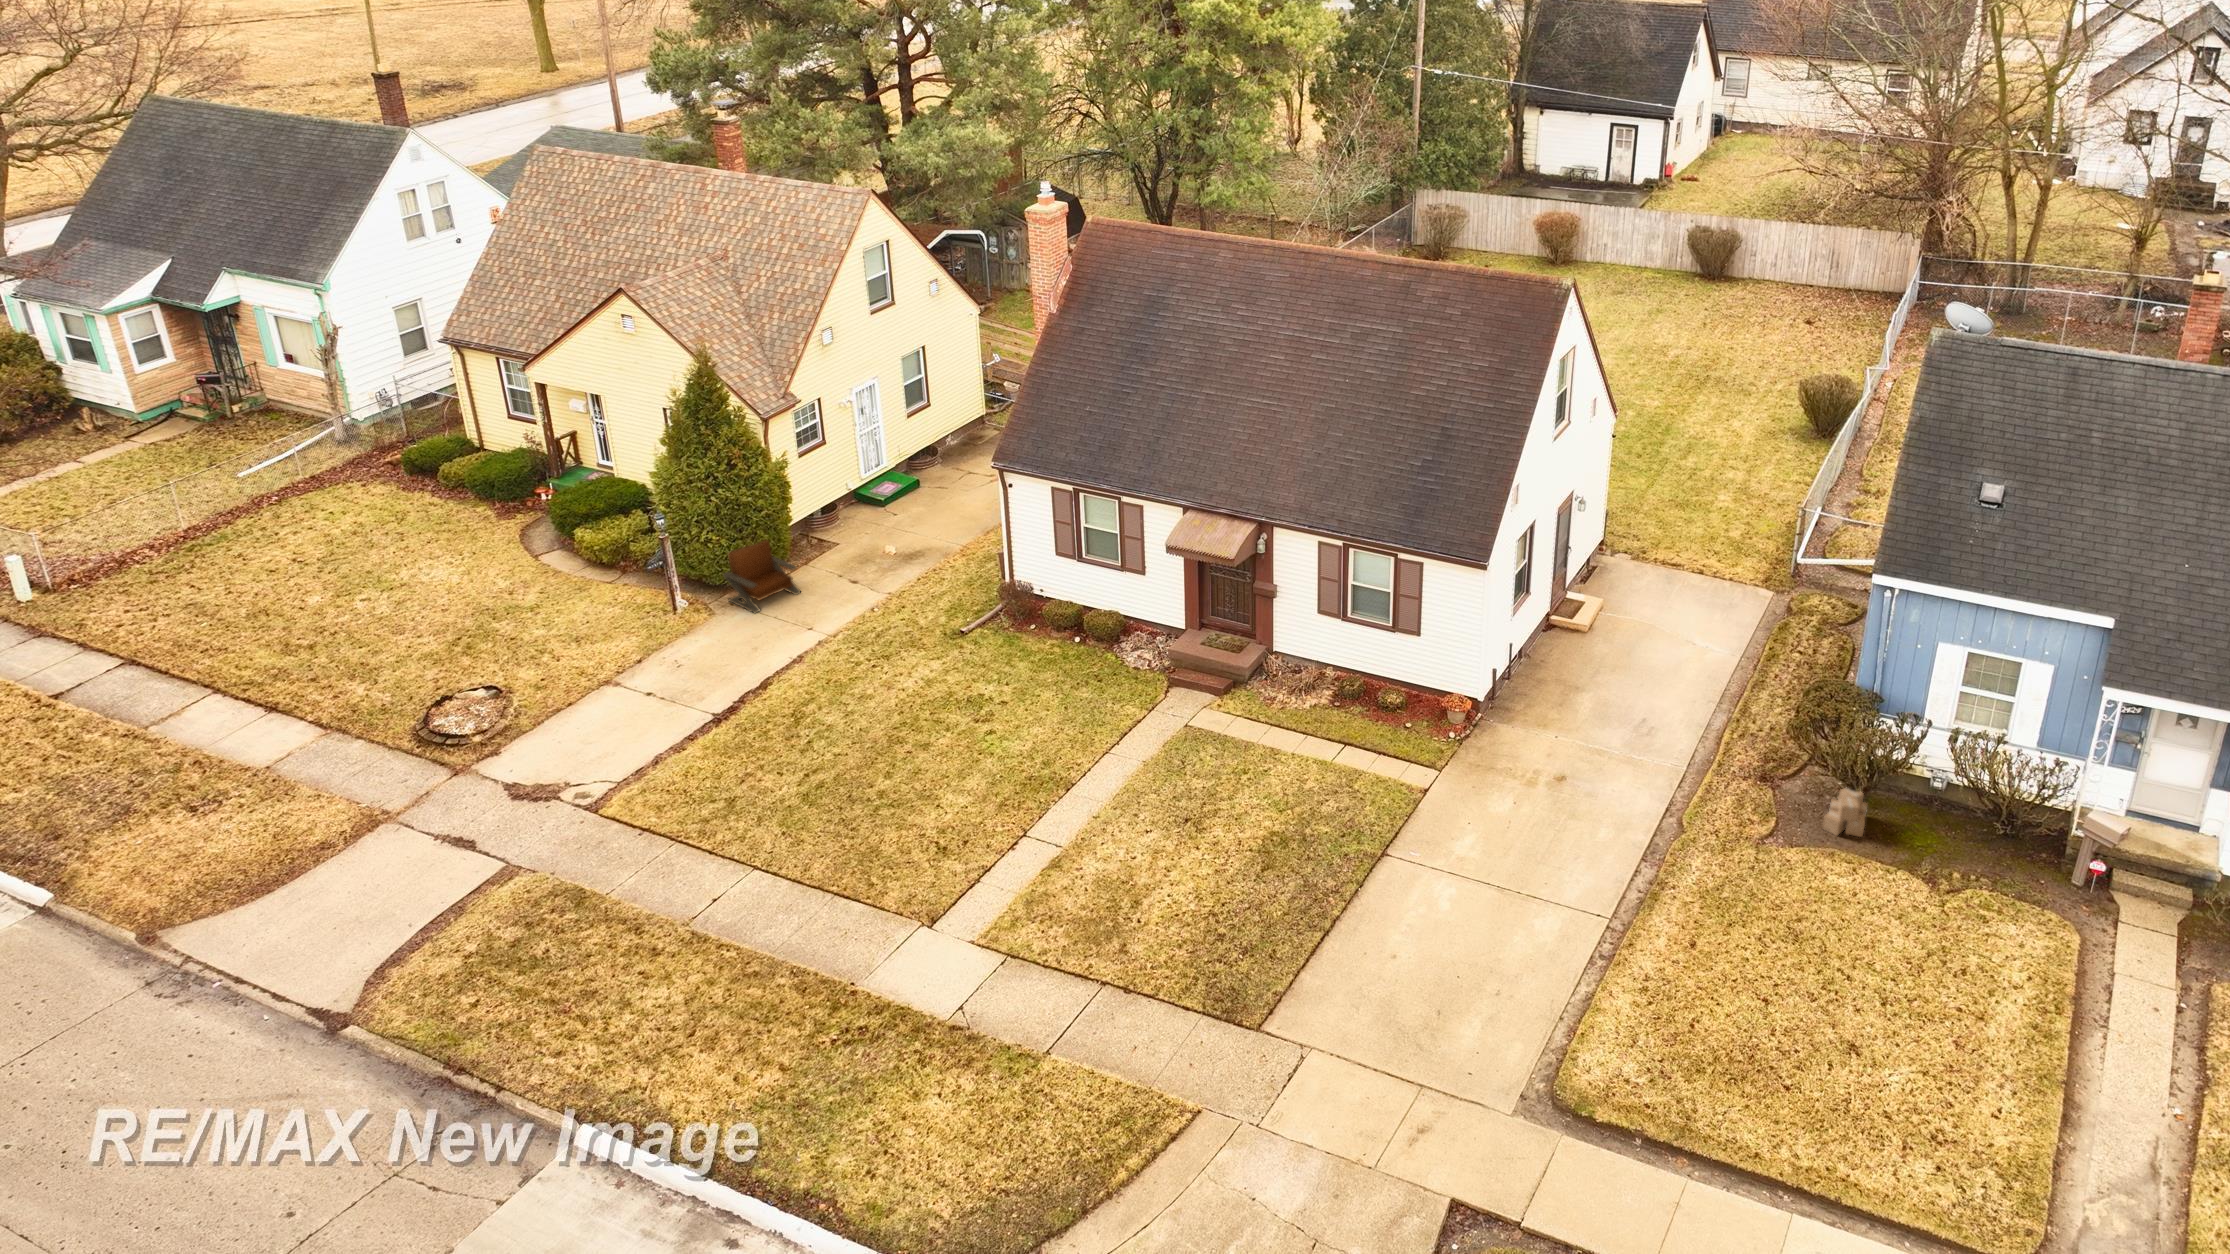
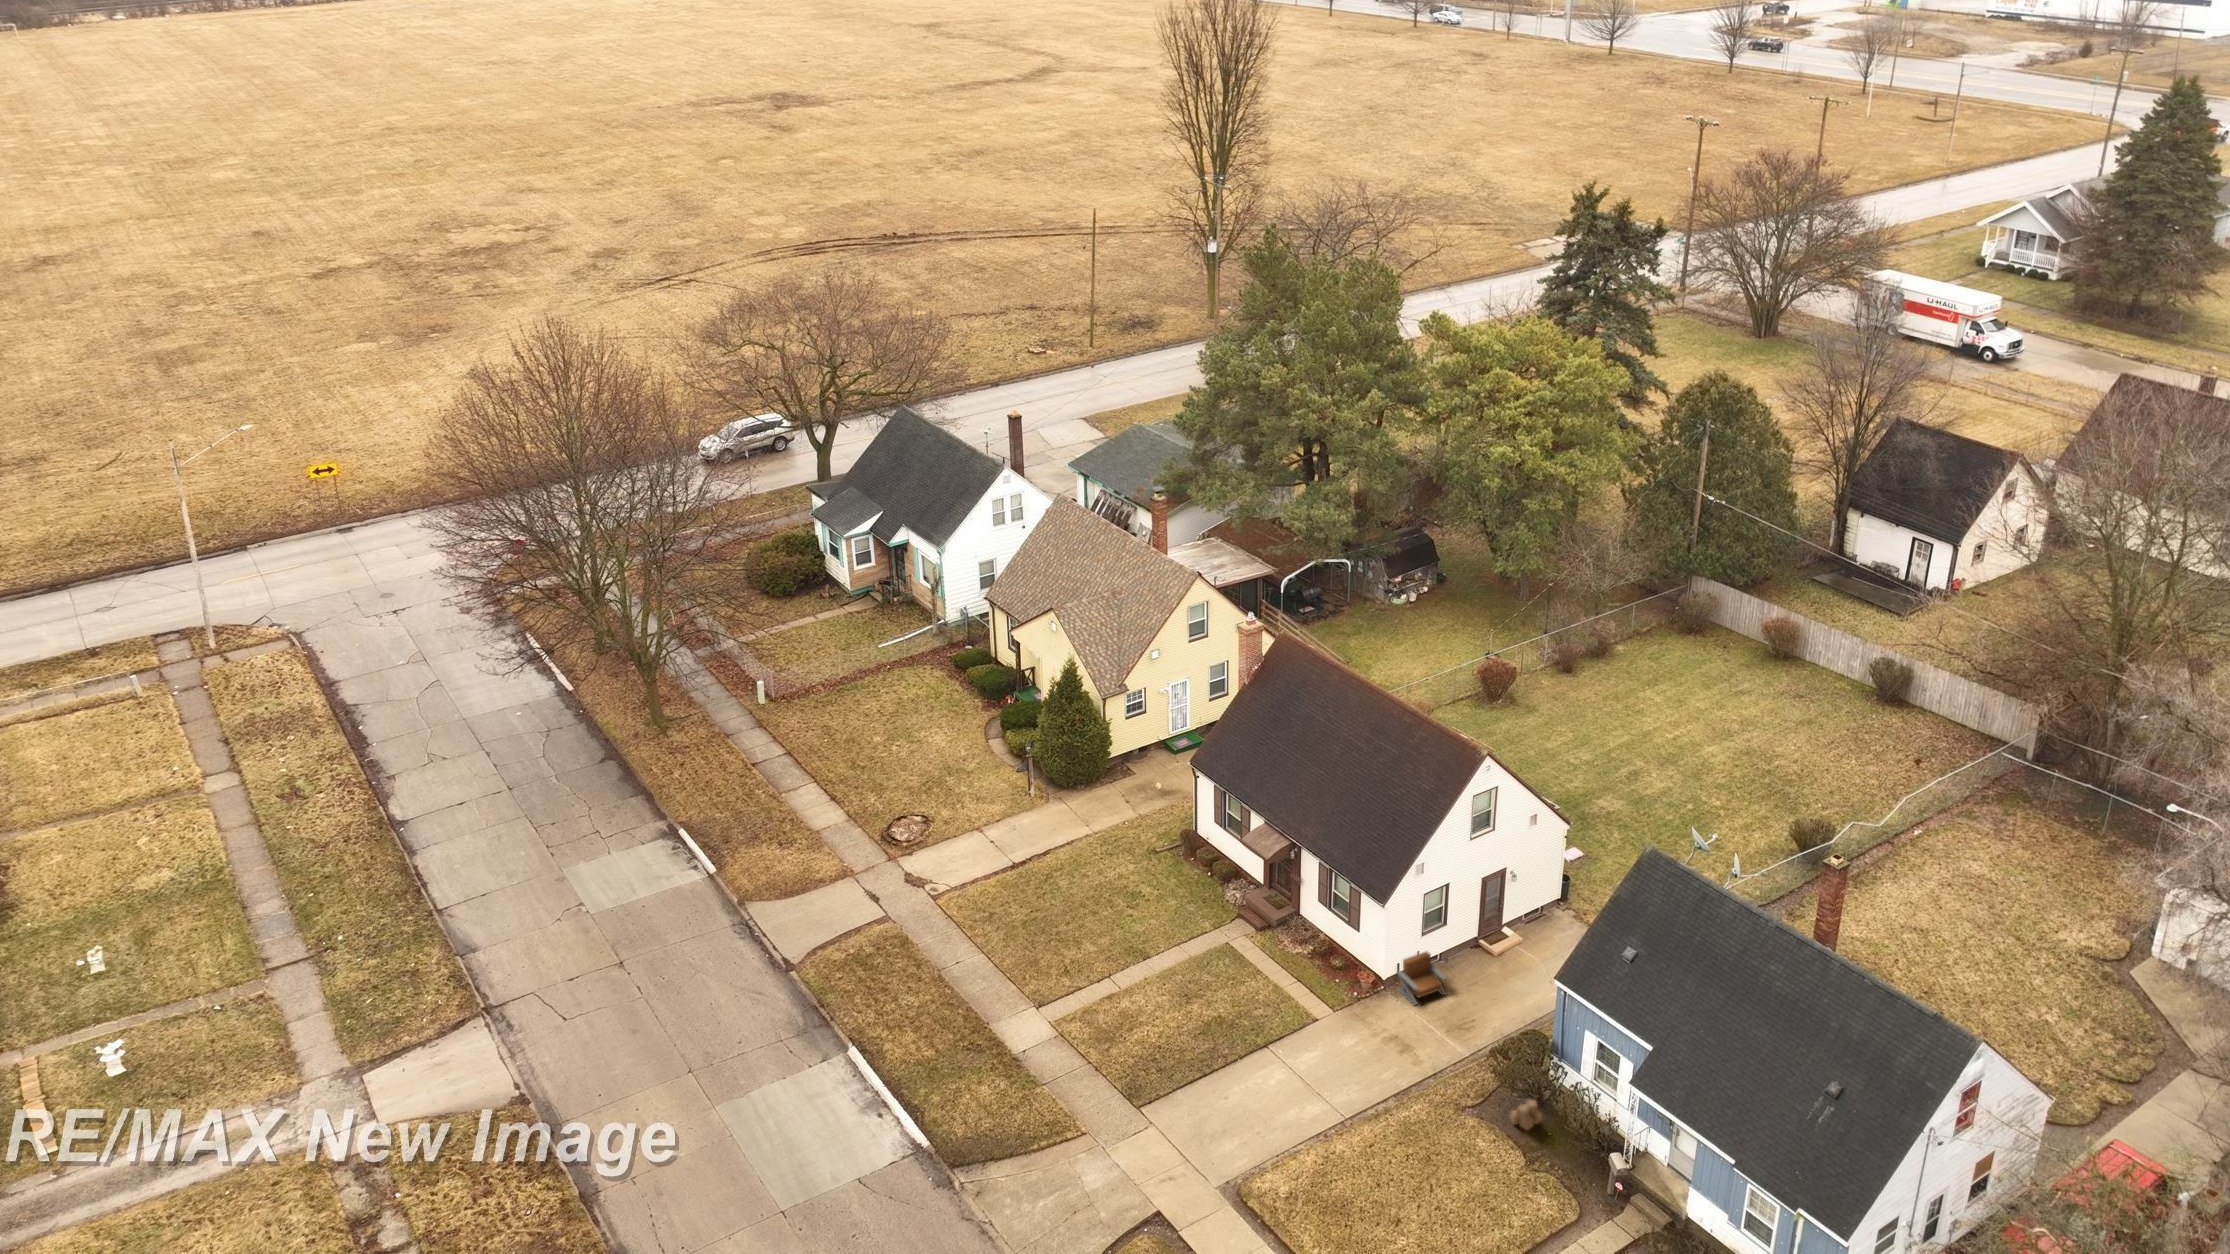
lounge chair: present [723,540,801,613] -> present [1397,952,1446,1005]

